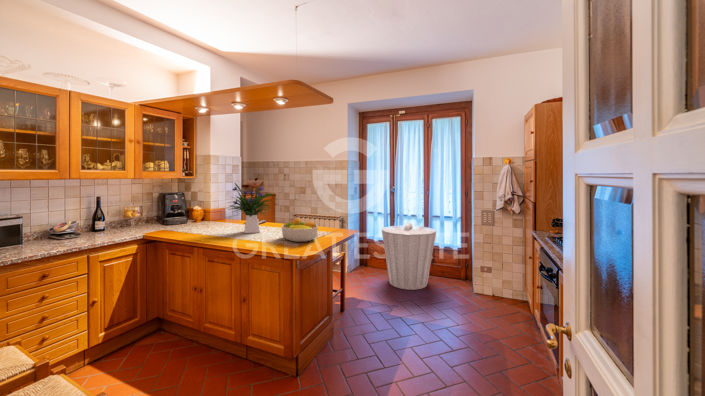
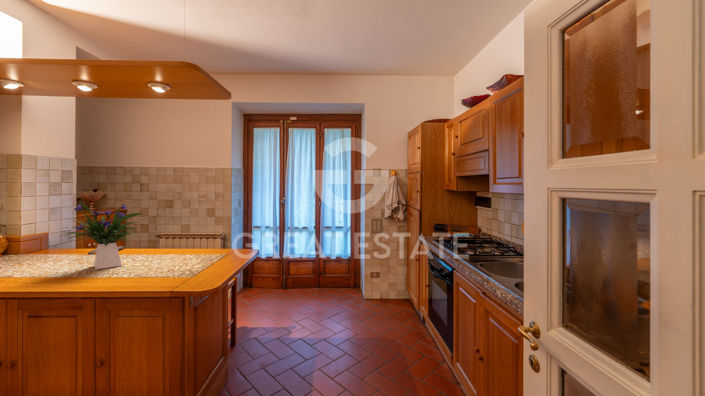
fruit bowl: present [282,218,318,242] -> none [162,244,215,275]
trash can: present [382,223,436,290] -> none [274,235,330,306]

